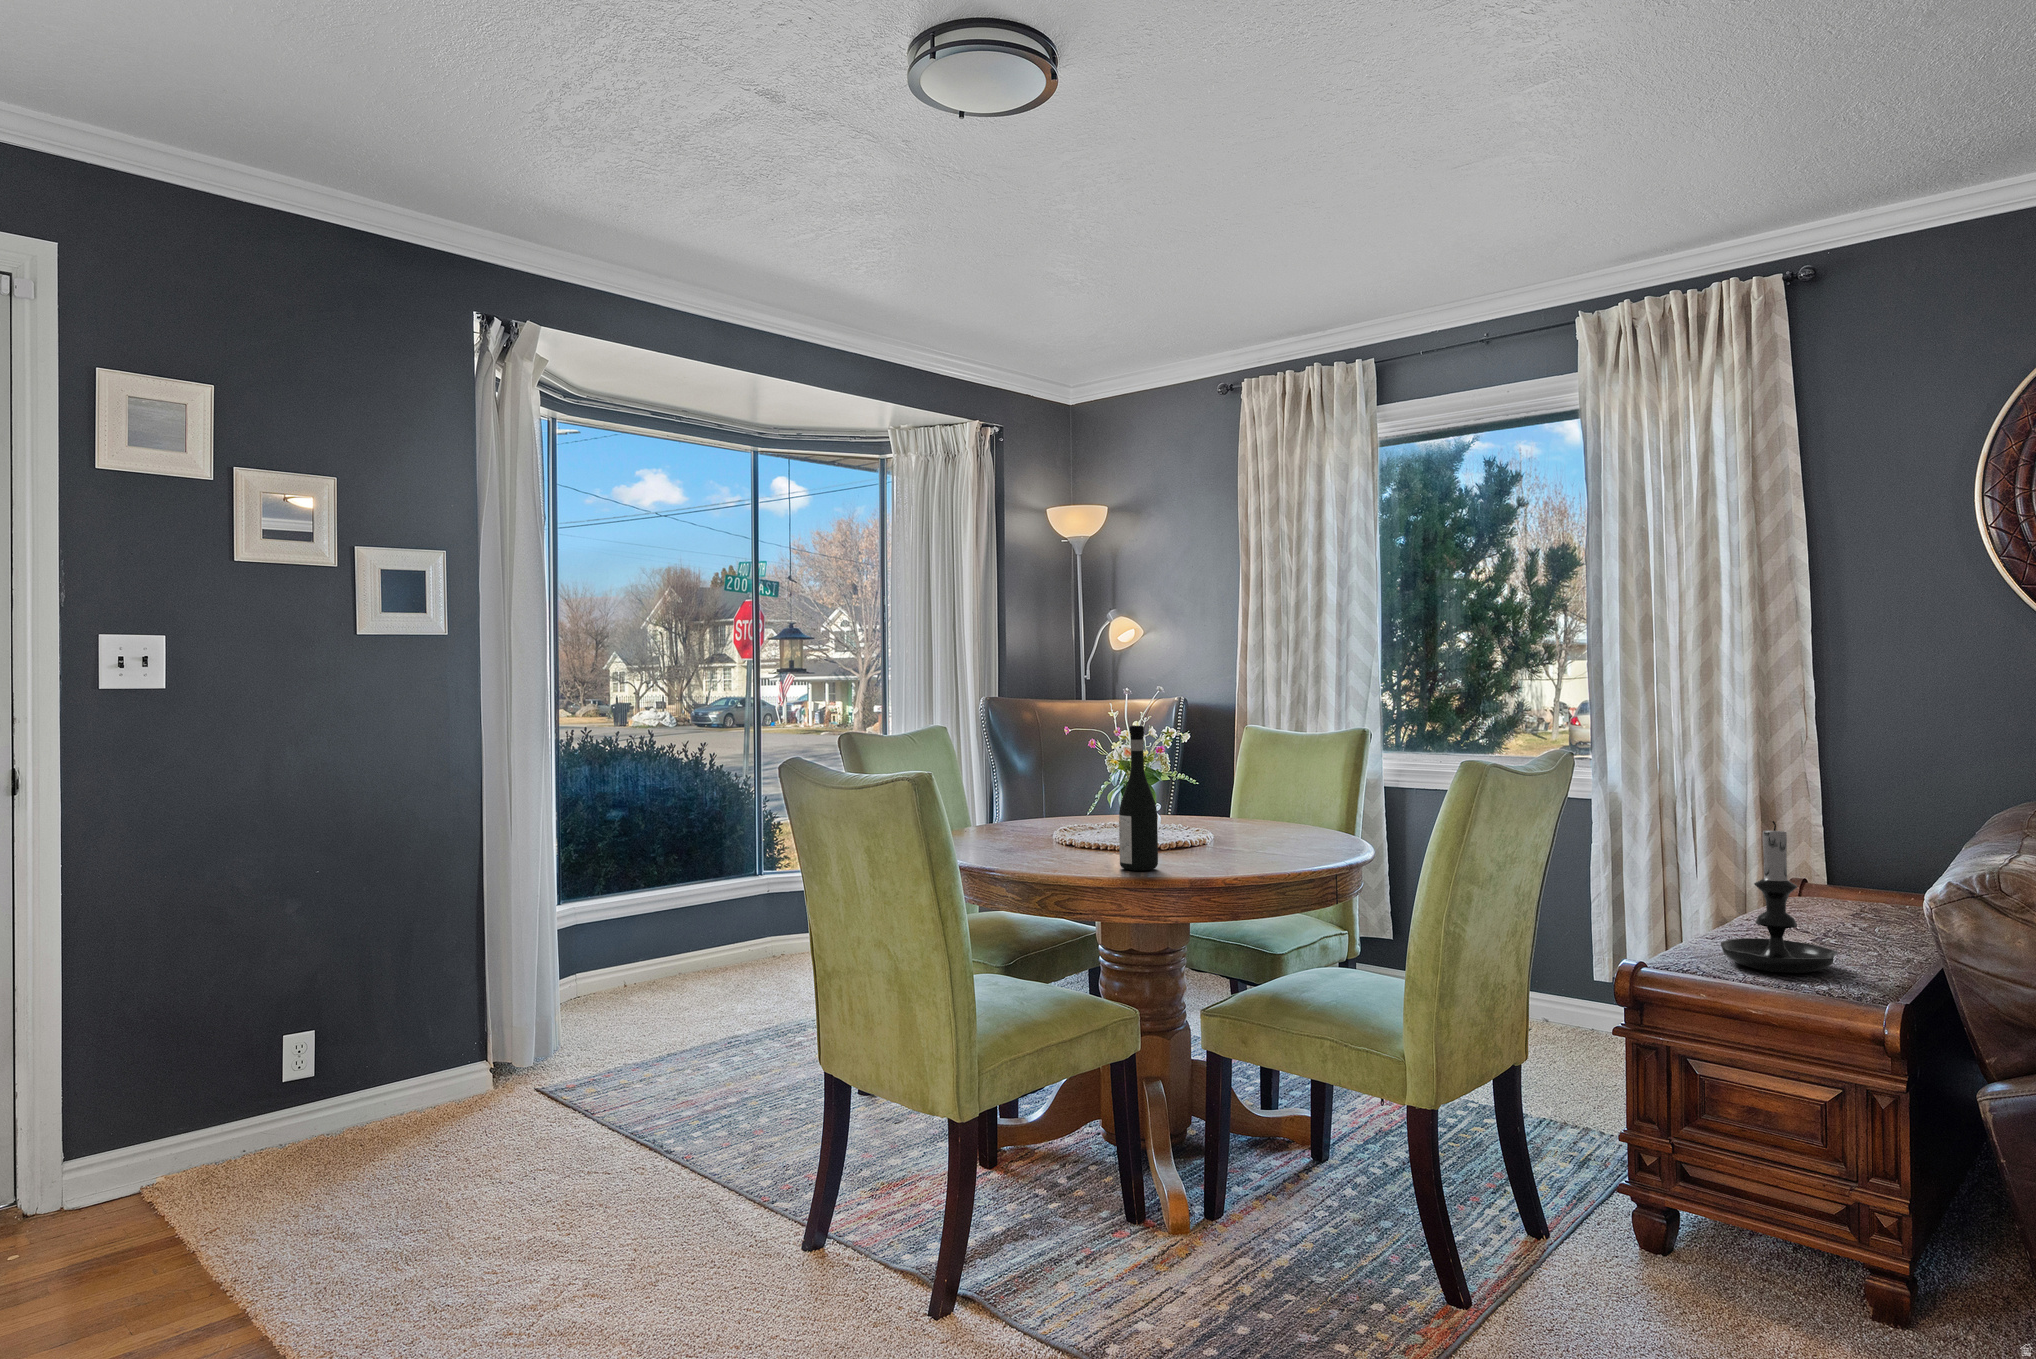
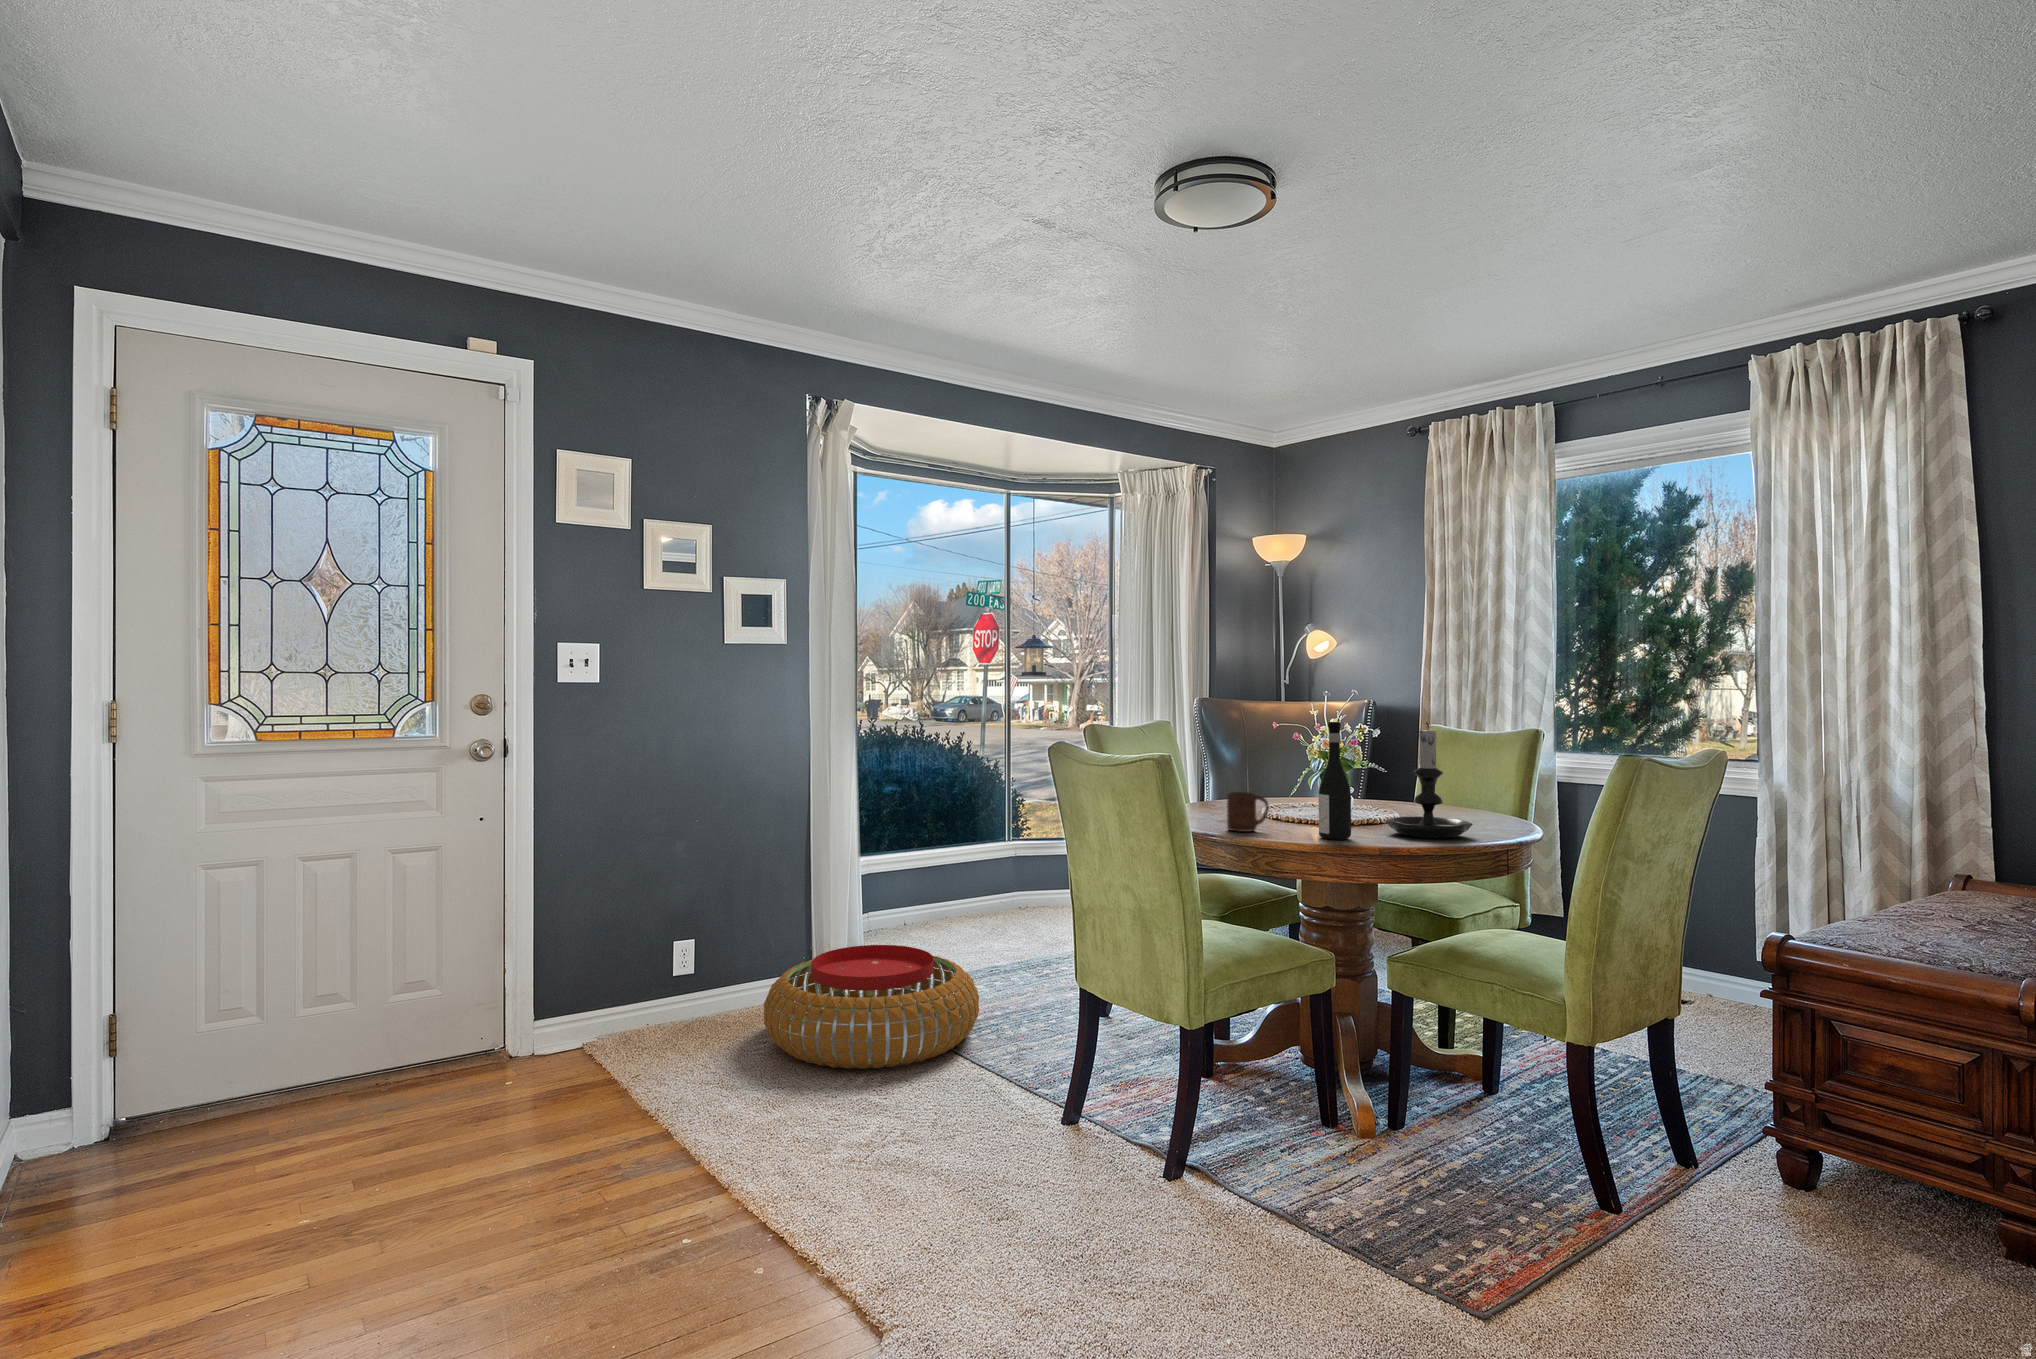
cup: none [1010,815,1060,865] -> present [1227,792,1269,832]
candle holder: present [1721,821,1838,973] -> present [1385,723,1473,838]
pouf: none [404,1026,704,1199] -> present [764,945,979,1069]

